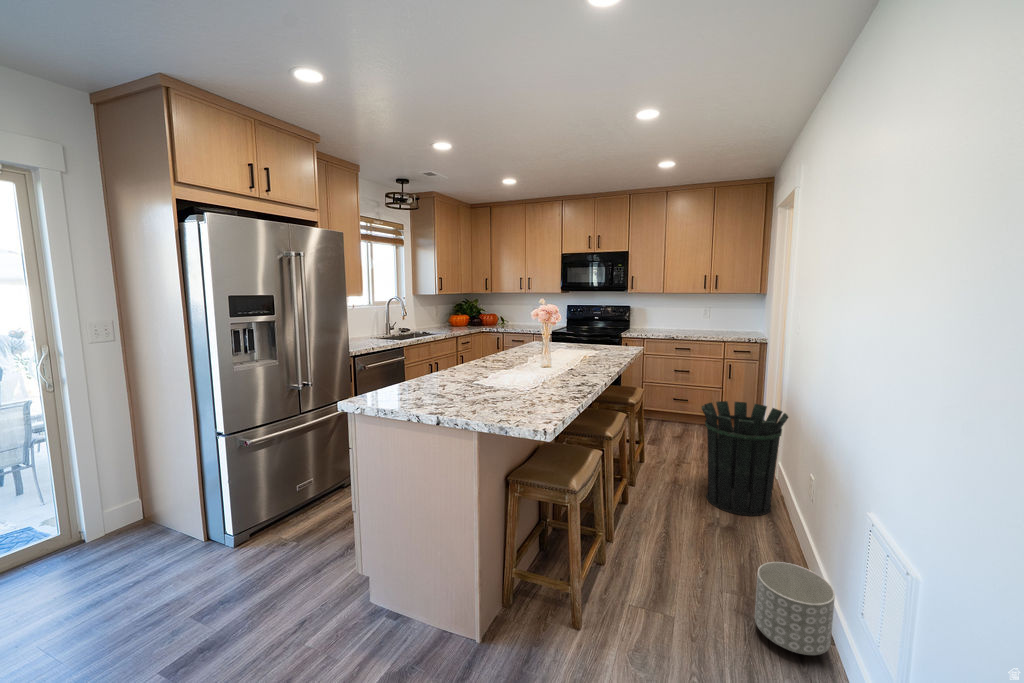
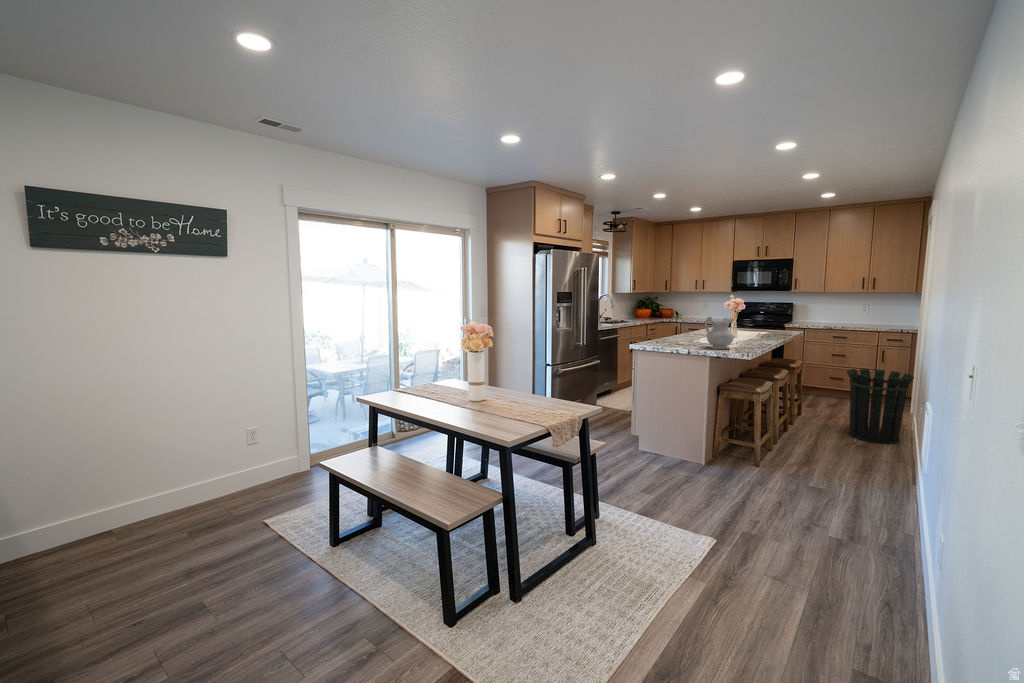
ceramic pitcher: none [469,345,525,410] -> present [705,317,734,349]
planter: present [755,562,835,655] -> none [866,443,914,484]

